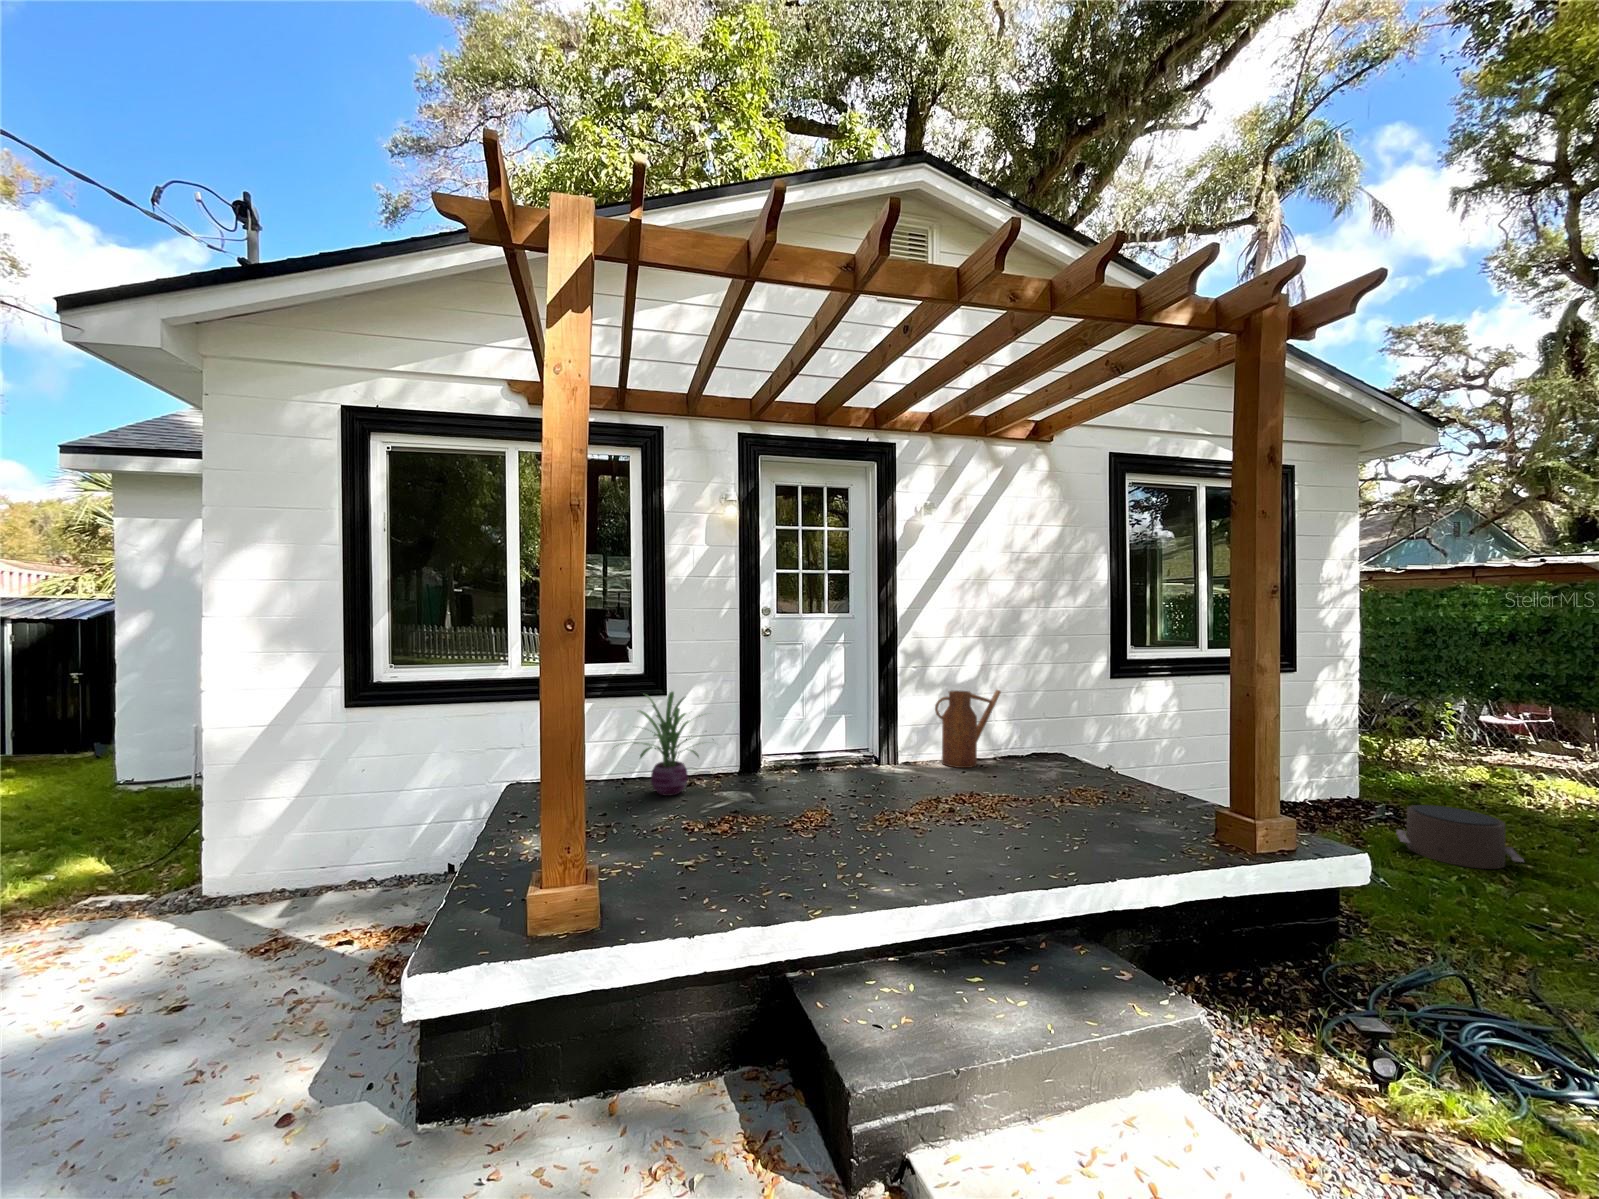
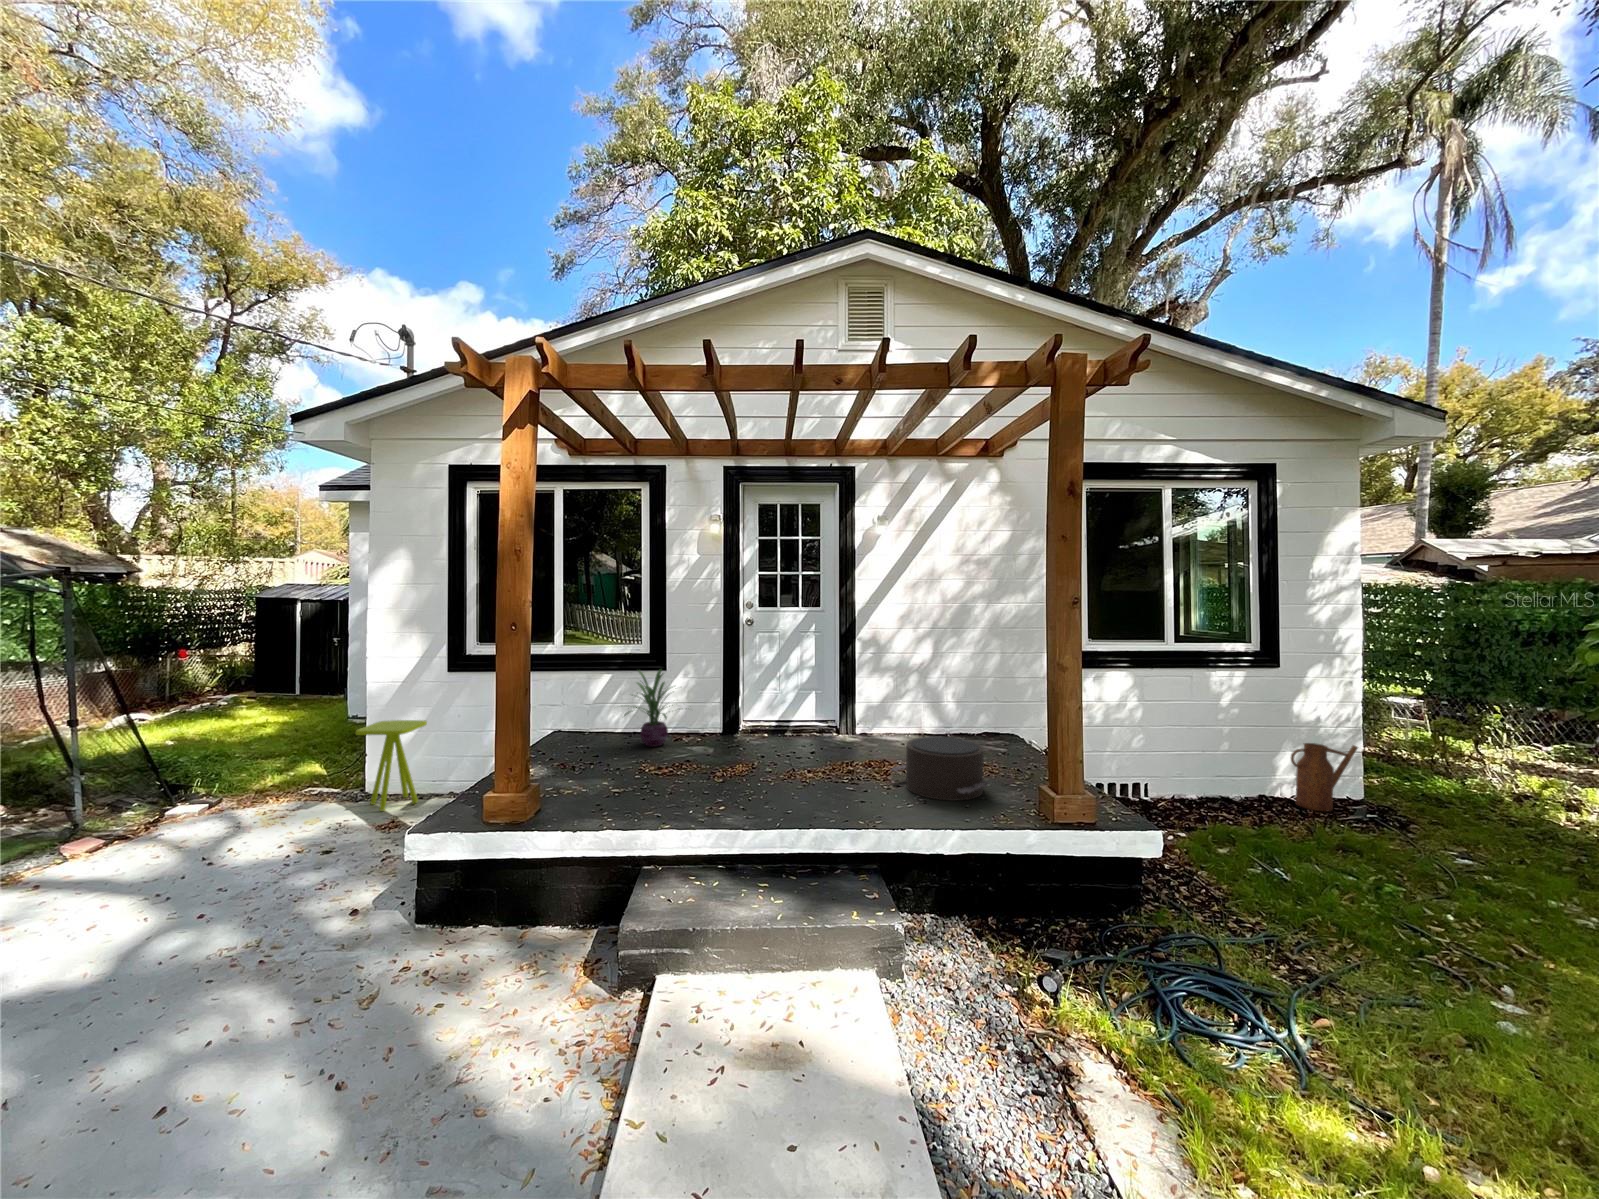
watering can: present [935,690,1001,768] -> present [1291,743,1358,811]
side table: none [201,780,314,925] -> present [356,720,427,811]
pouf: present [1396,805,1524,869] -> present [891,737,989,801]

